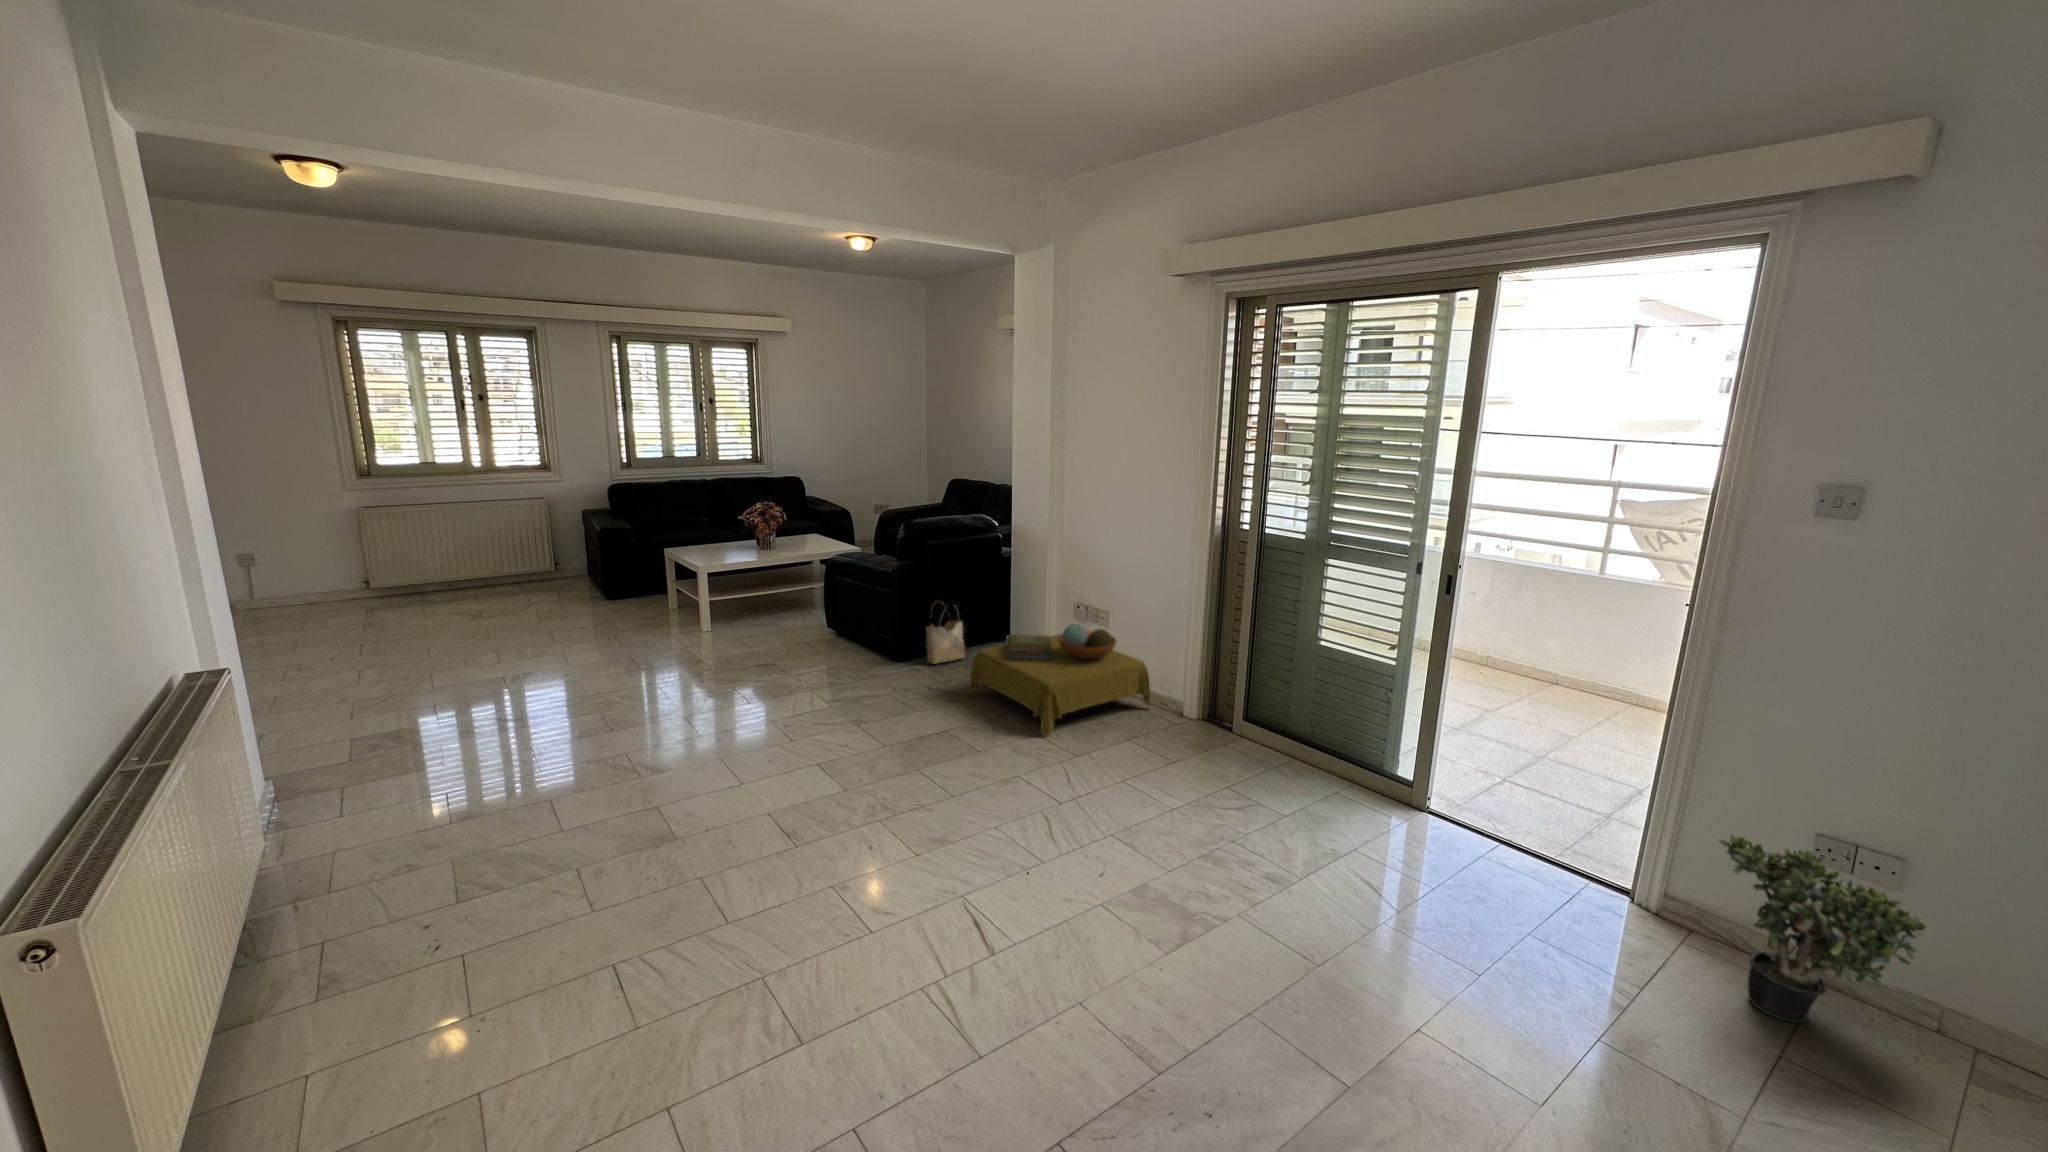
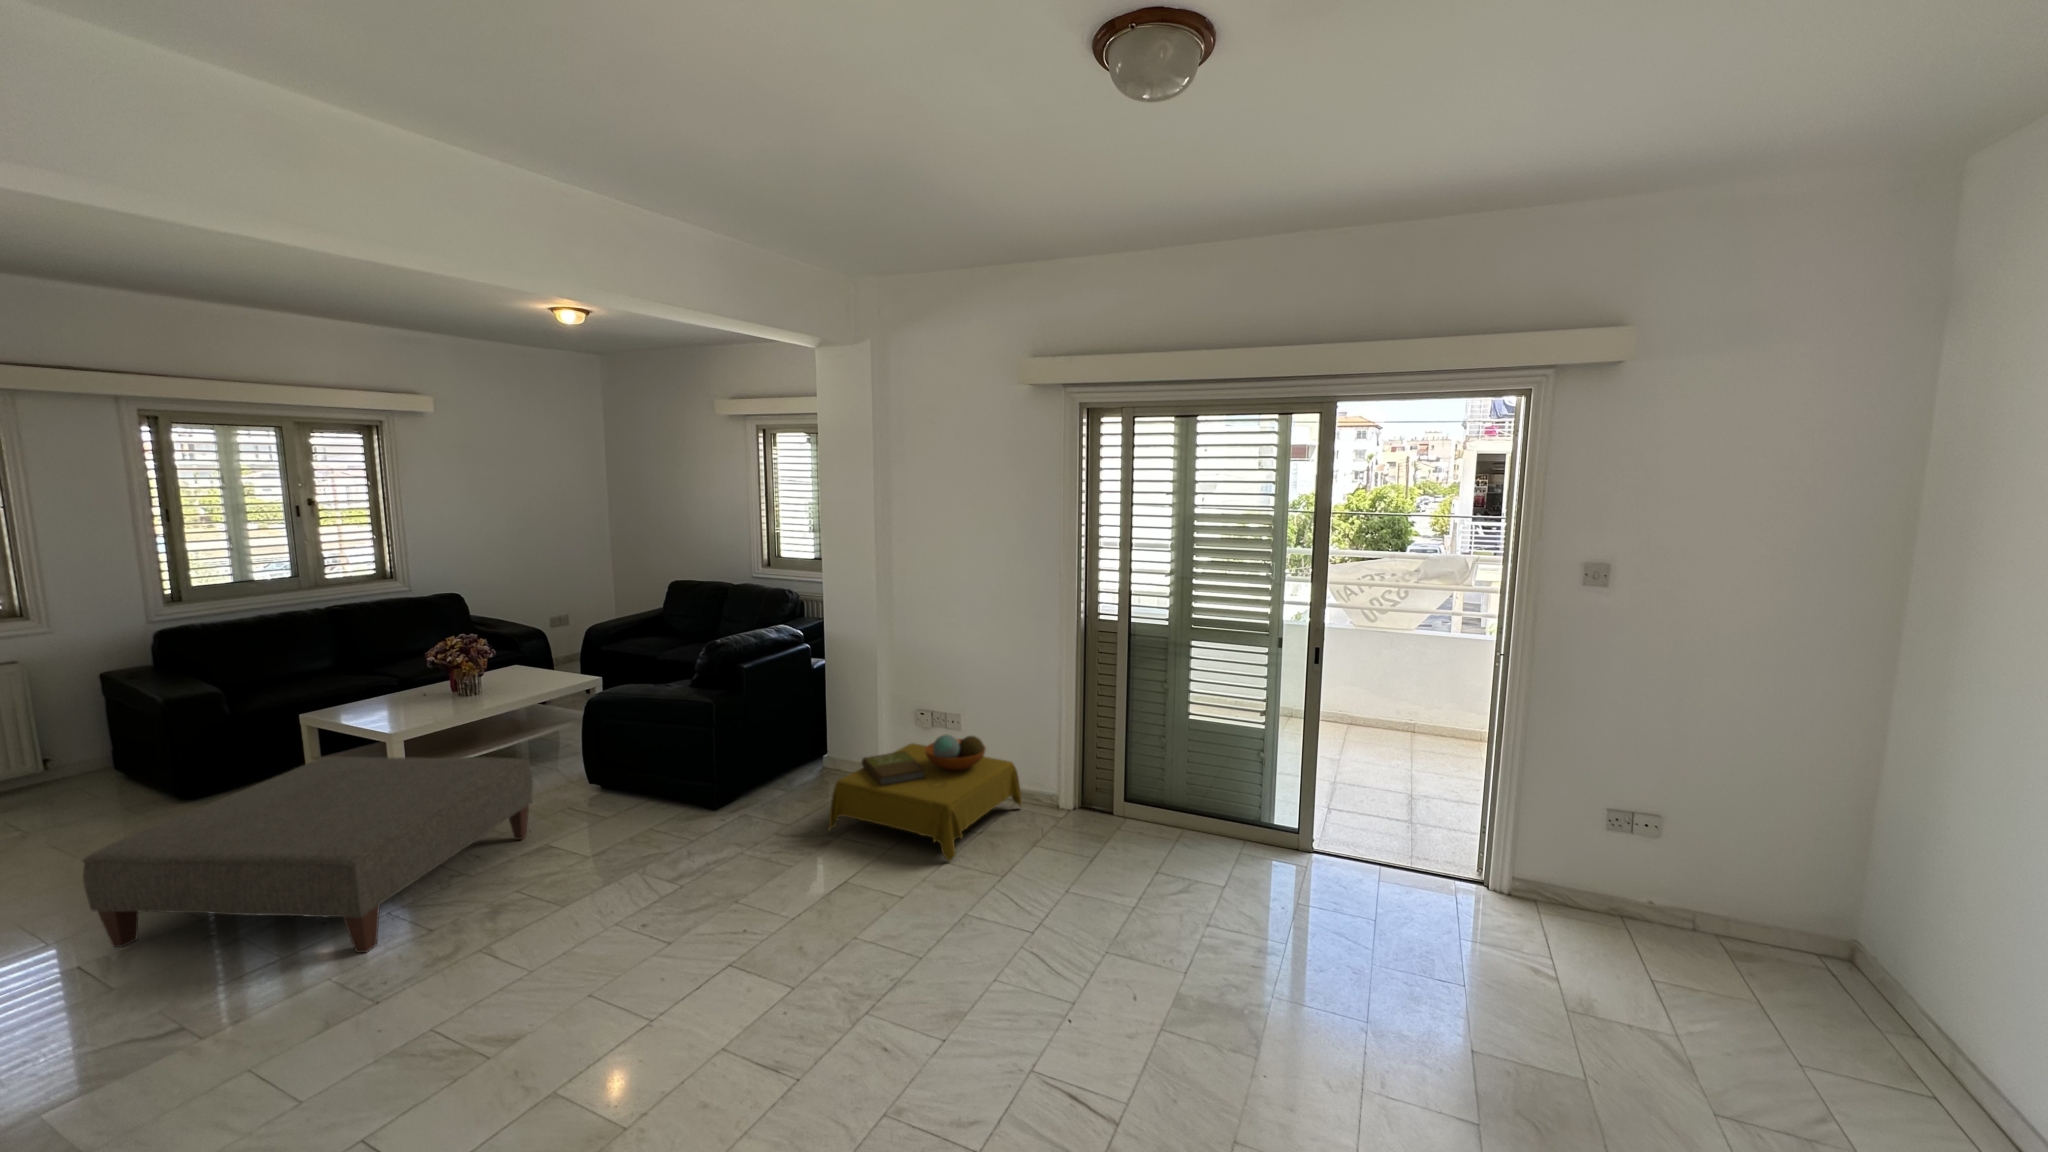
ottoman: none [496,576,770,706] -> present [83,757,533,953]
woven basket: present [926,602,965,664] -> none [746,731,789,805]
potted plant: present [1719,835,1925,1023] -> none [1561,822,1691,951]

